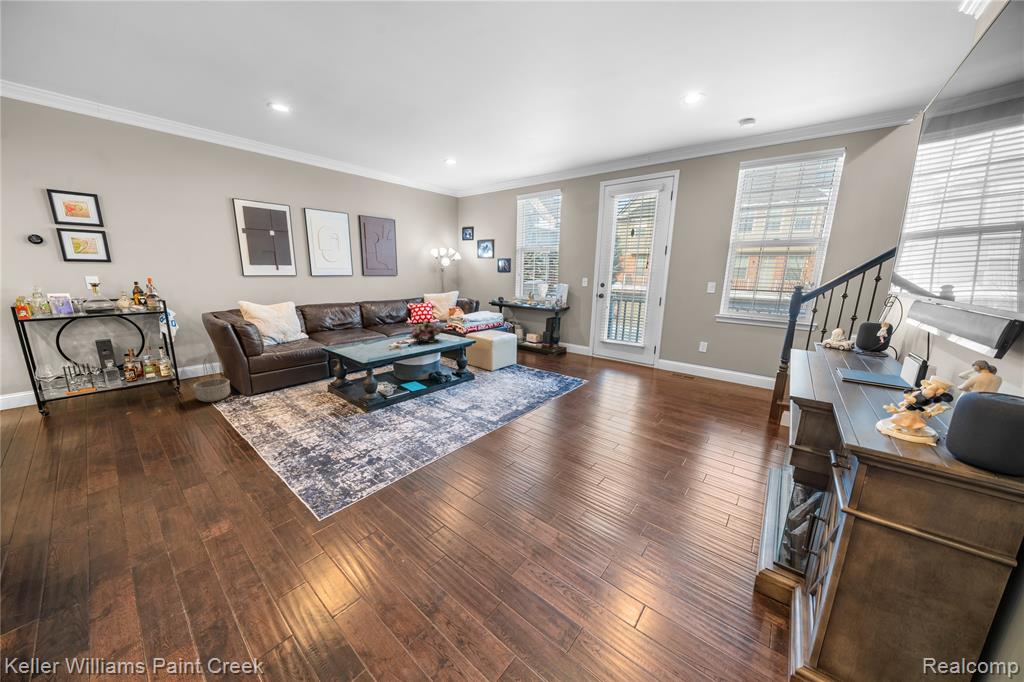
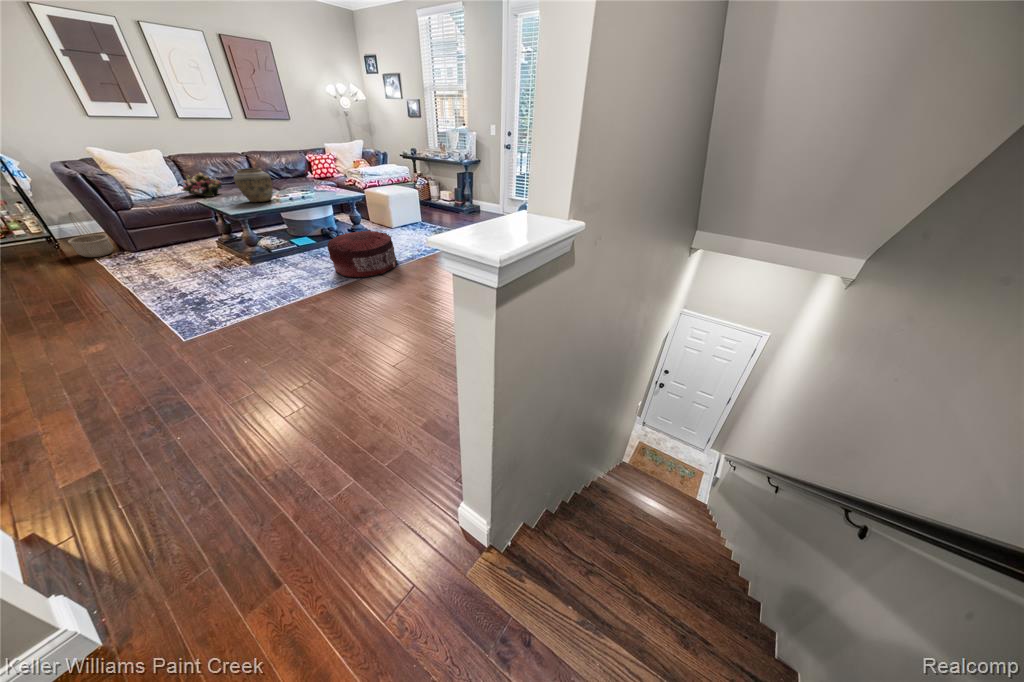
vase: none [364,318,396,349] -> present [234,168,273,202]
flower arrangement: present [408,321,441,342] -> present [181,173,222,197]
pouf: none [455,376,520,430] -> present [327,230,397,278]

